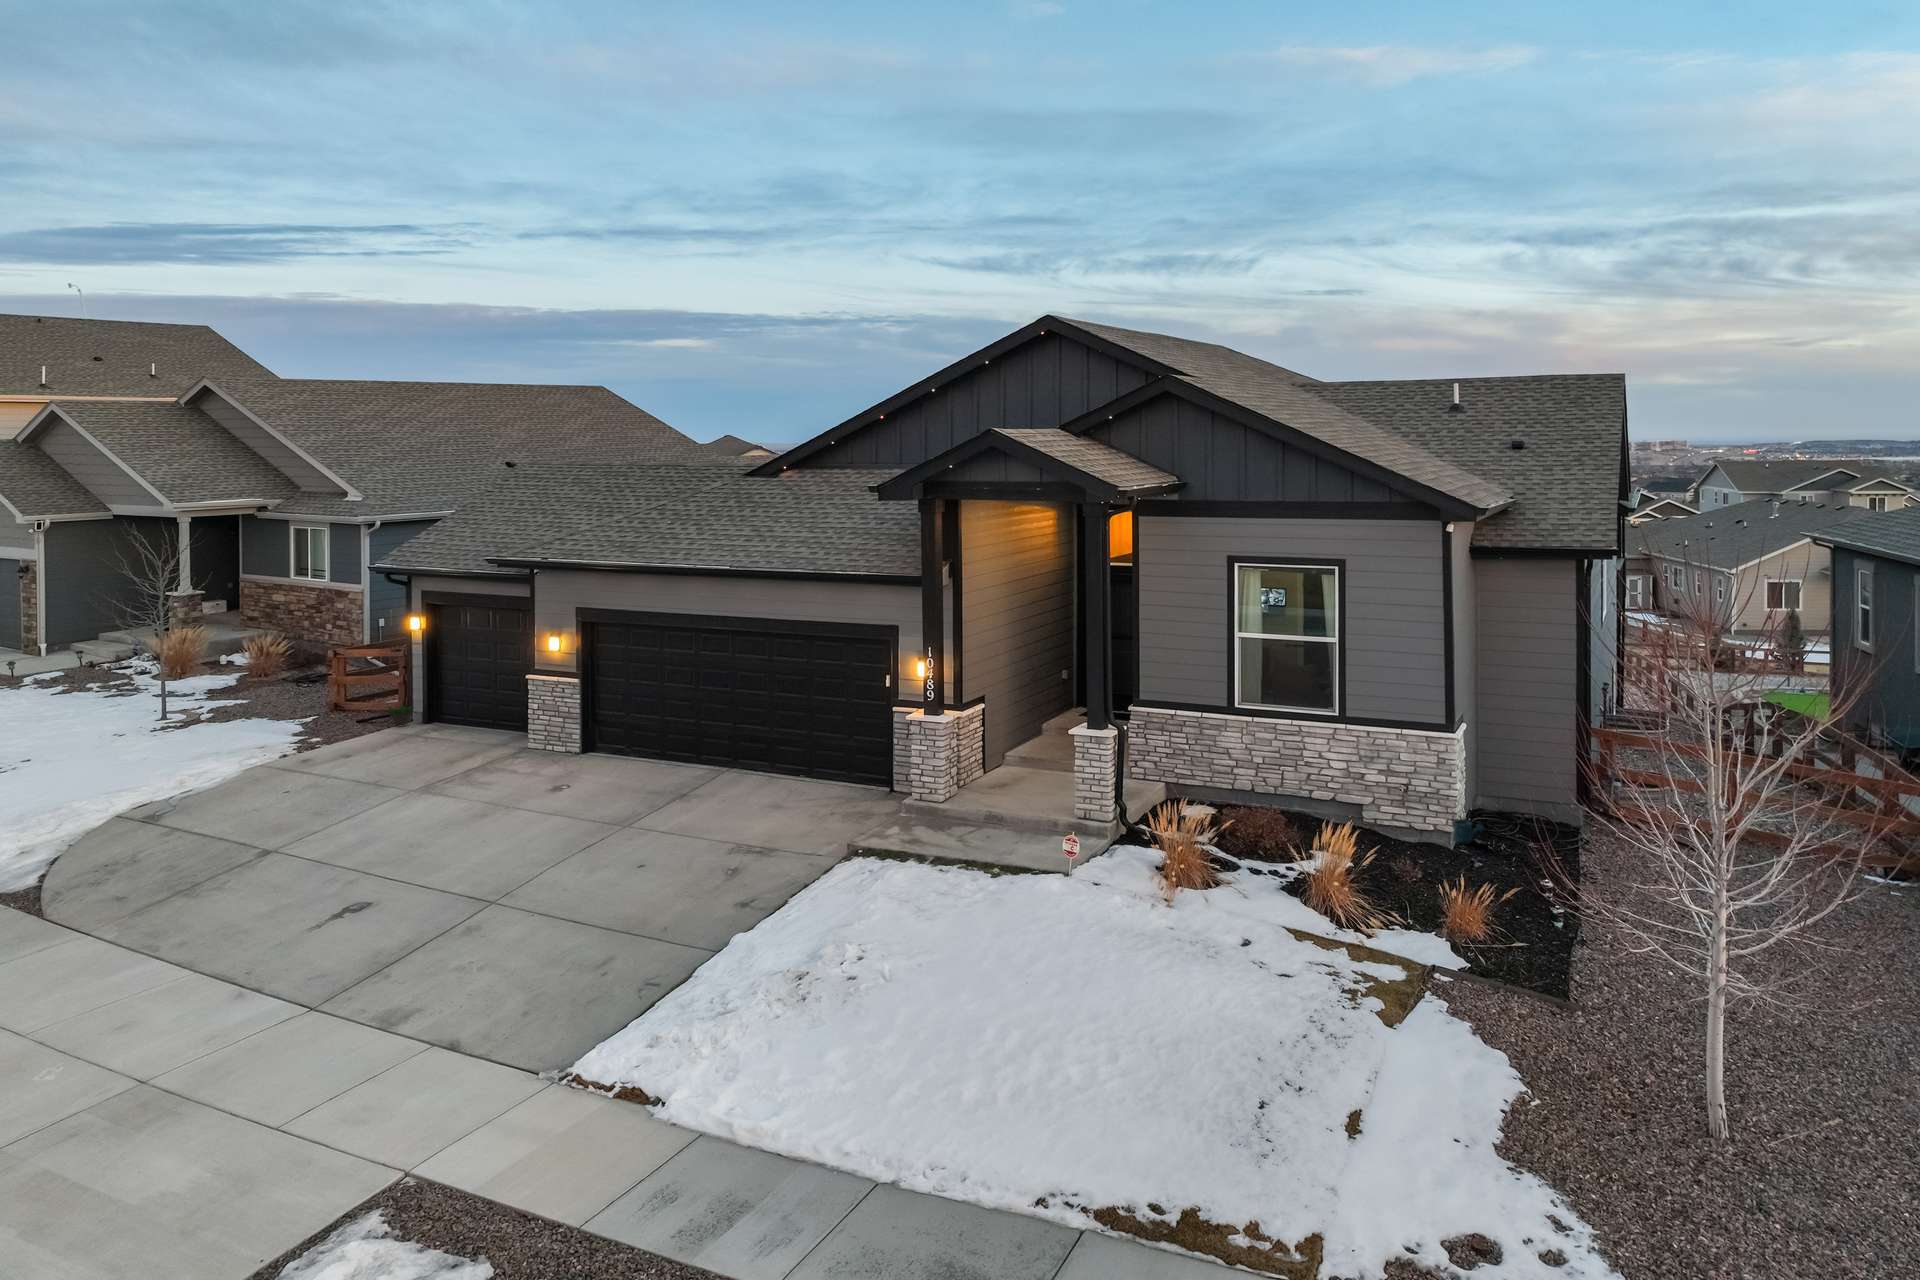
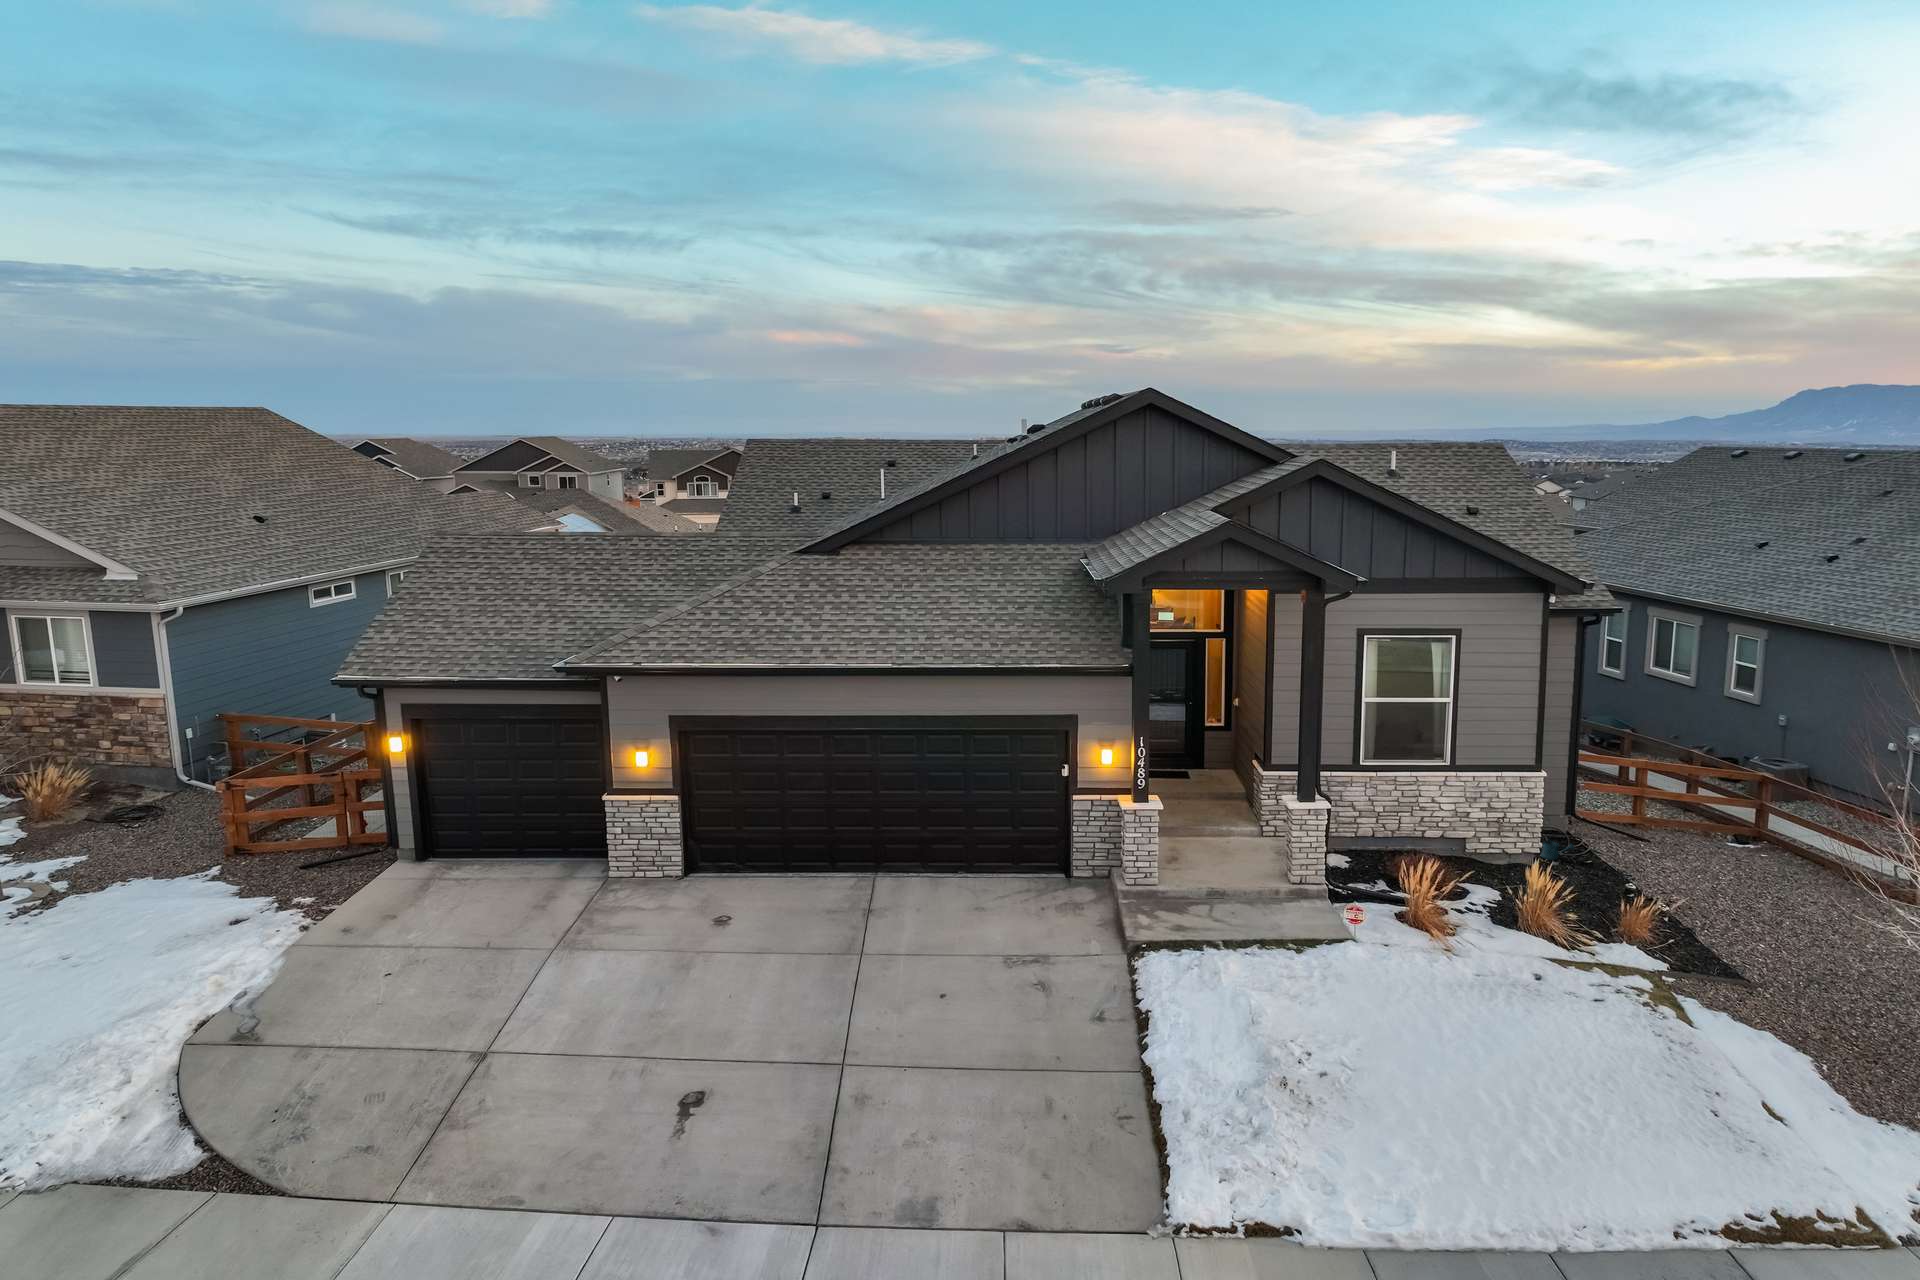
decorative plant: present [387,705,413,726] -> none [353,841,397,870]

